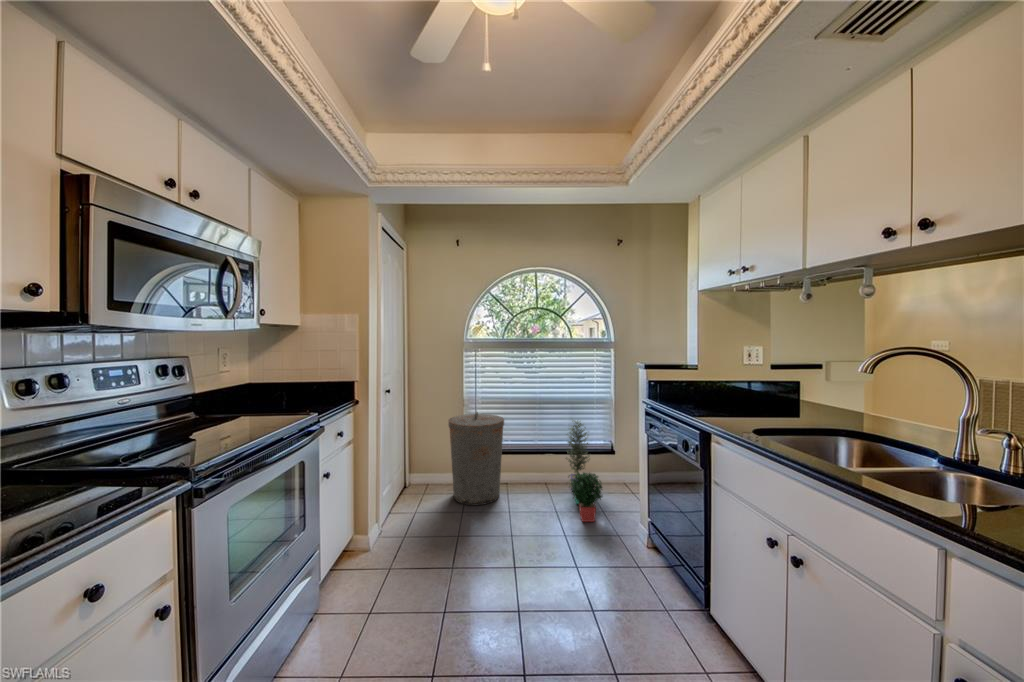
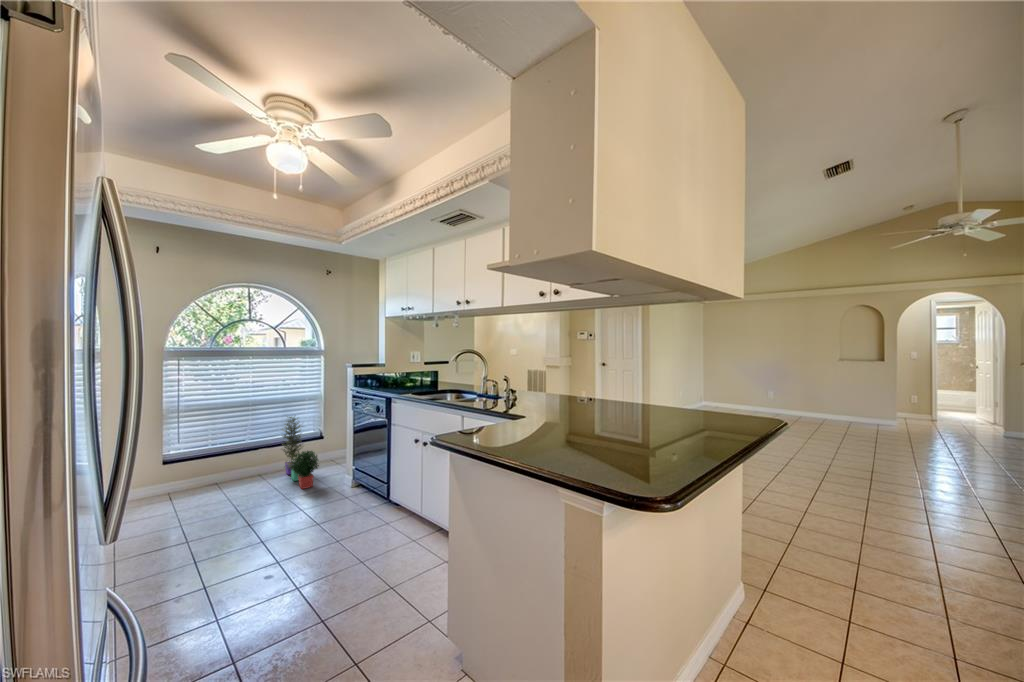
trash can: present [448,412,504,506] -> none [150,419,219,508]

